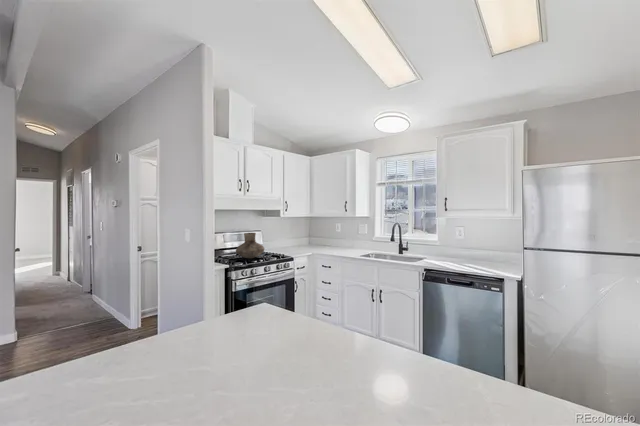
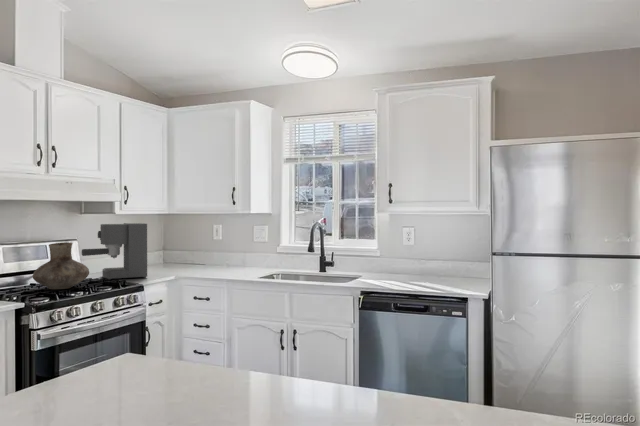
coffee maker: none [262,222,297,254] -> present [82,223,147,280]

